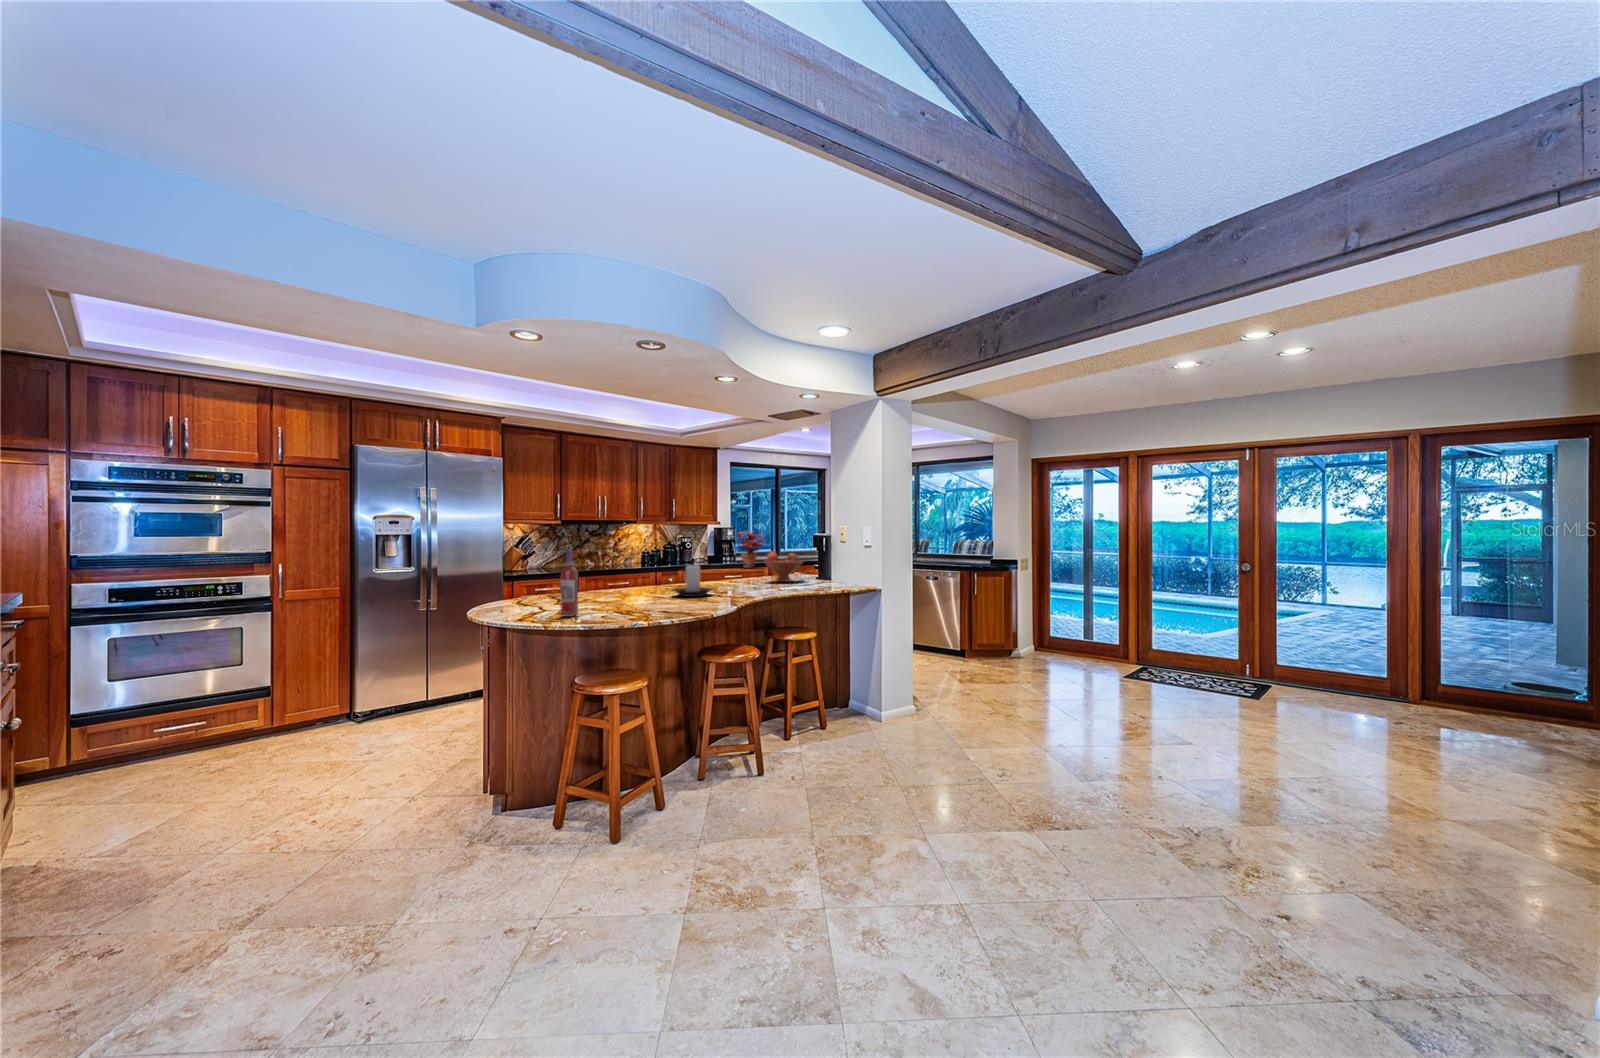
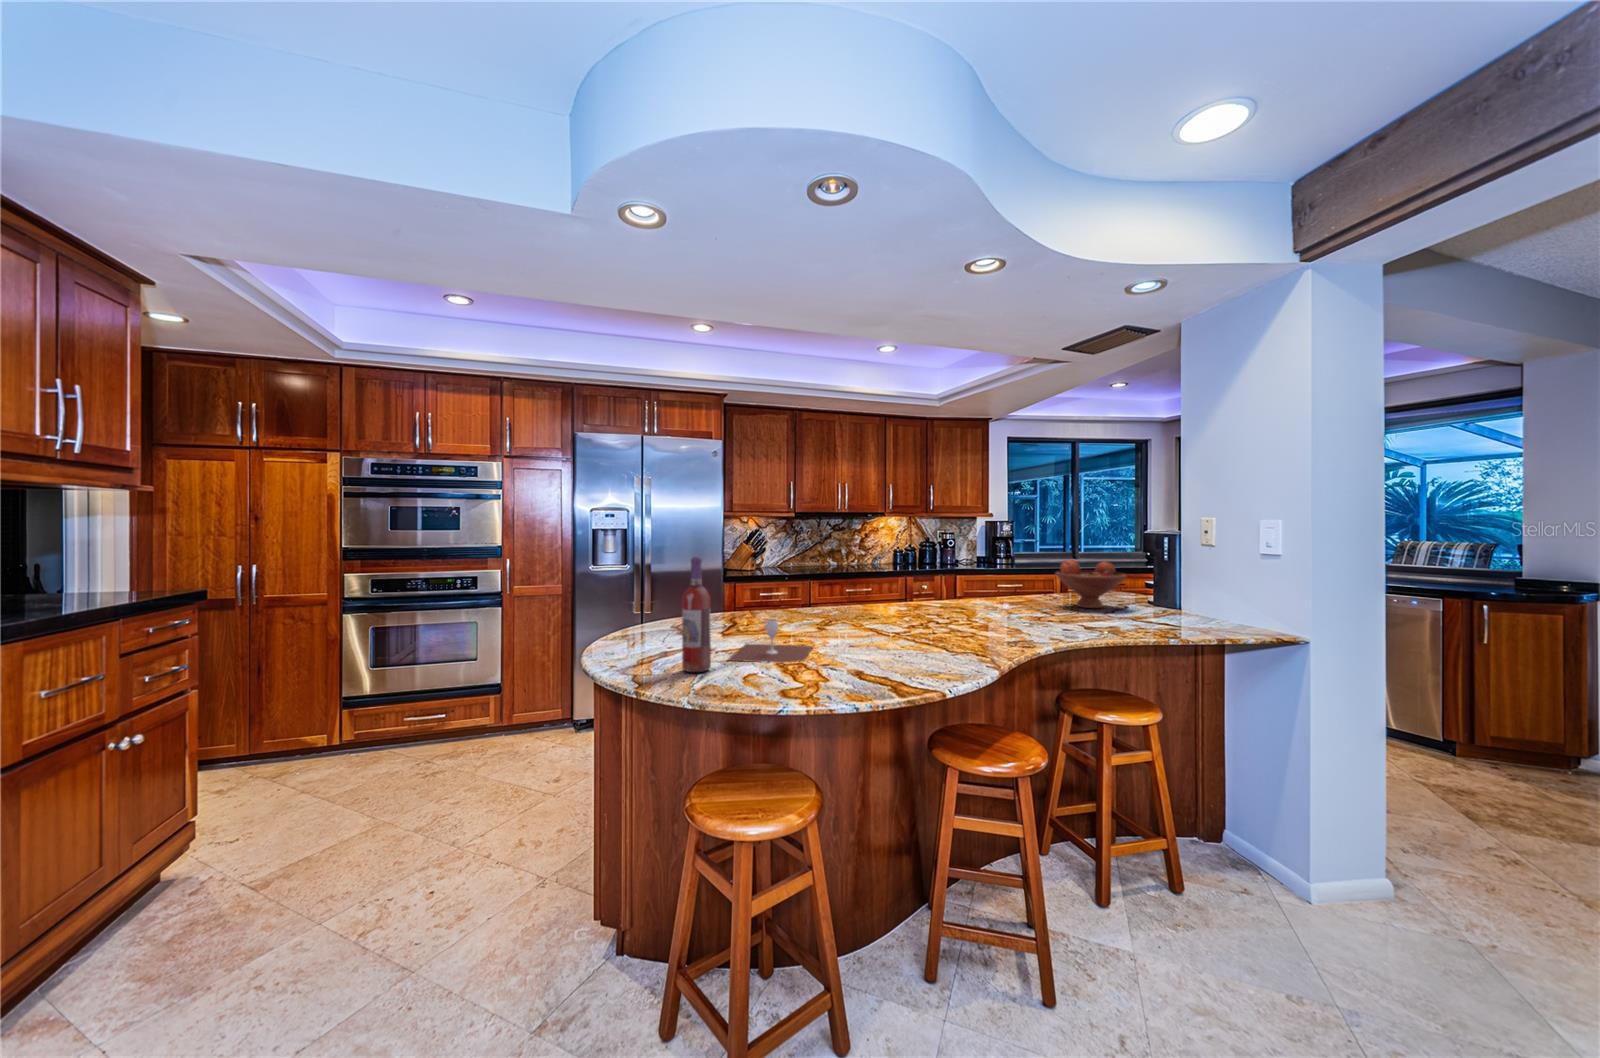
potted plant: present [736,532,765,568] -> none [1010,526,1058,576]
candle holder: present [672,566,713,597] -> none [896,580,966,634]
wine glass: none [581,588,630,613] -> present [728,619,812,663]

